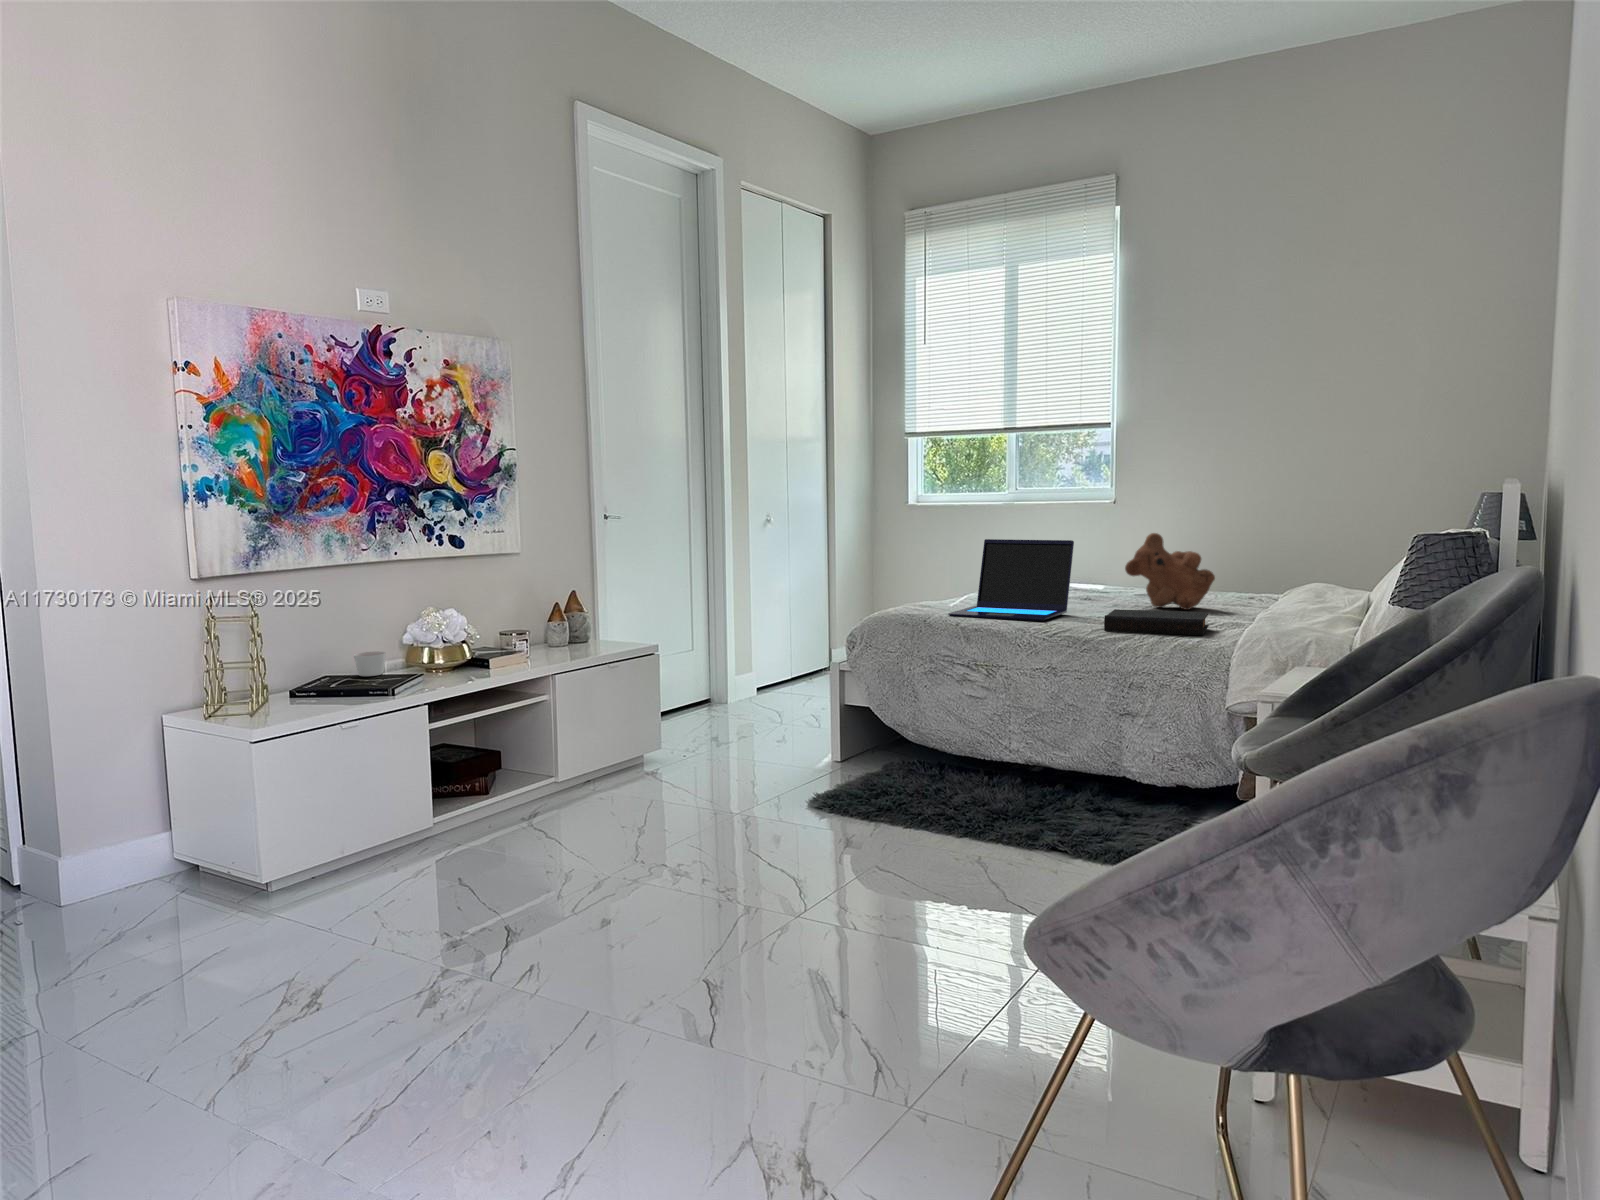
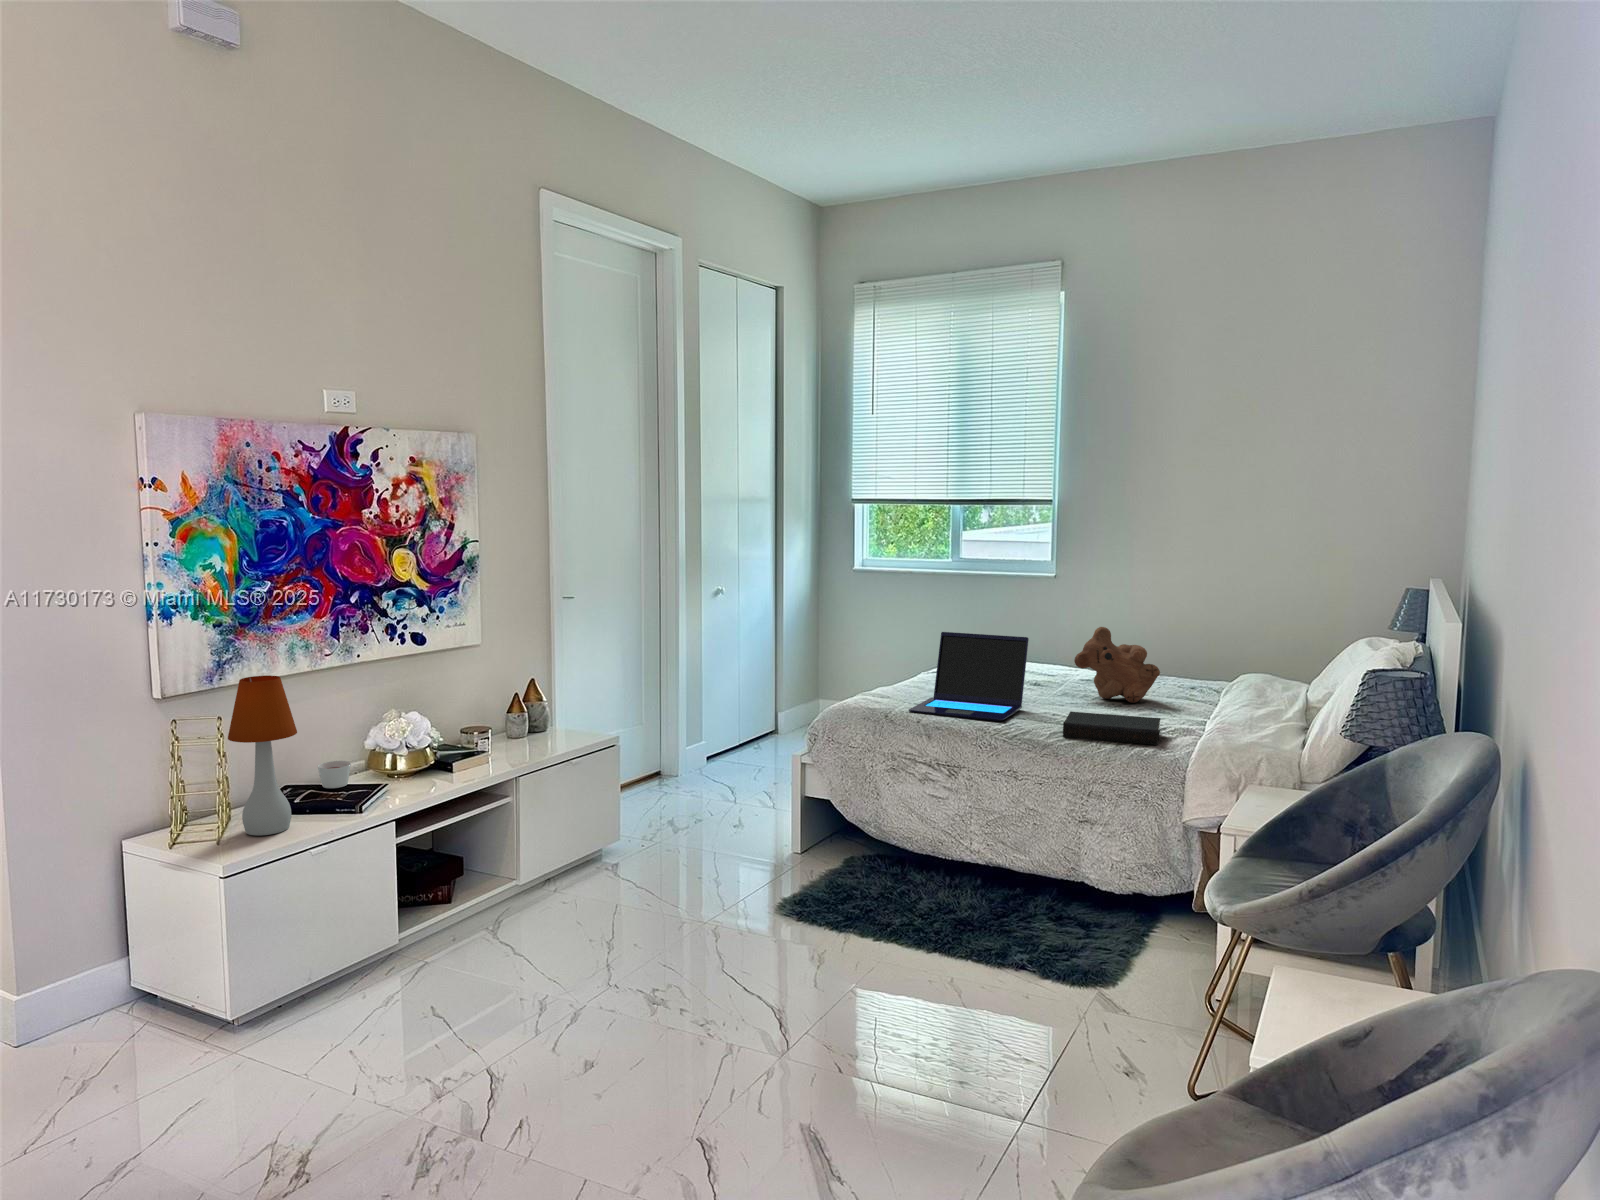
table lamp: none [260,554,327,708] -> present [228,675,297,835]

